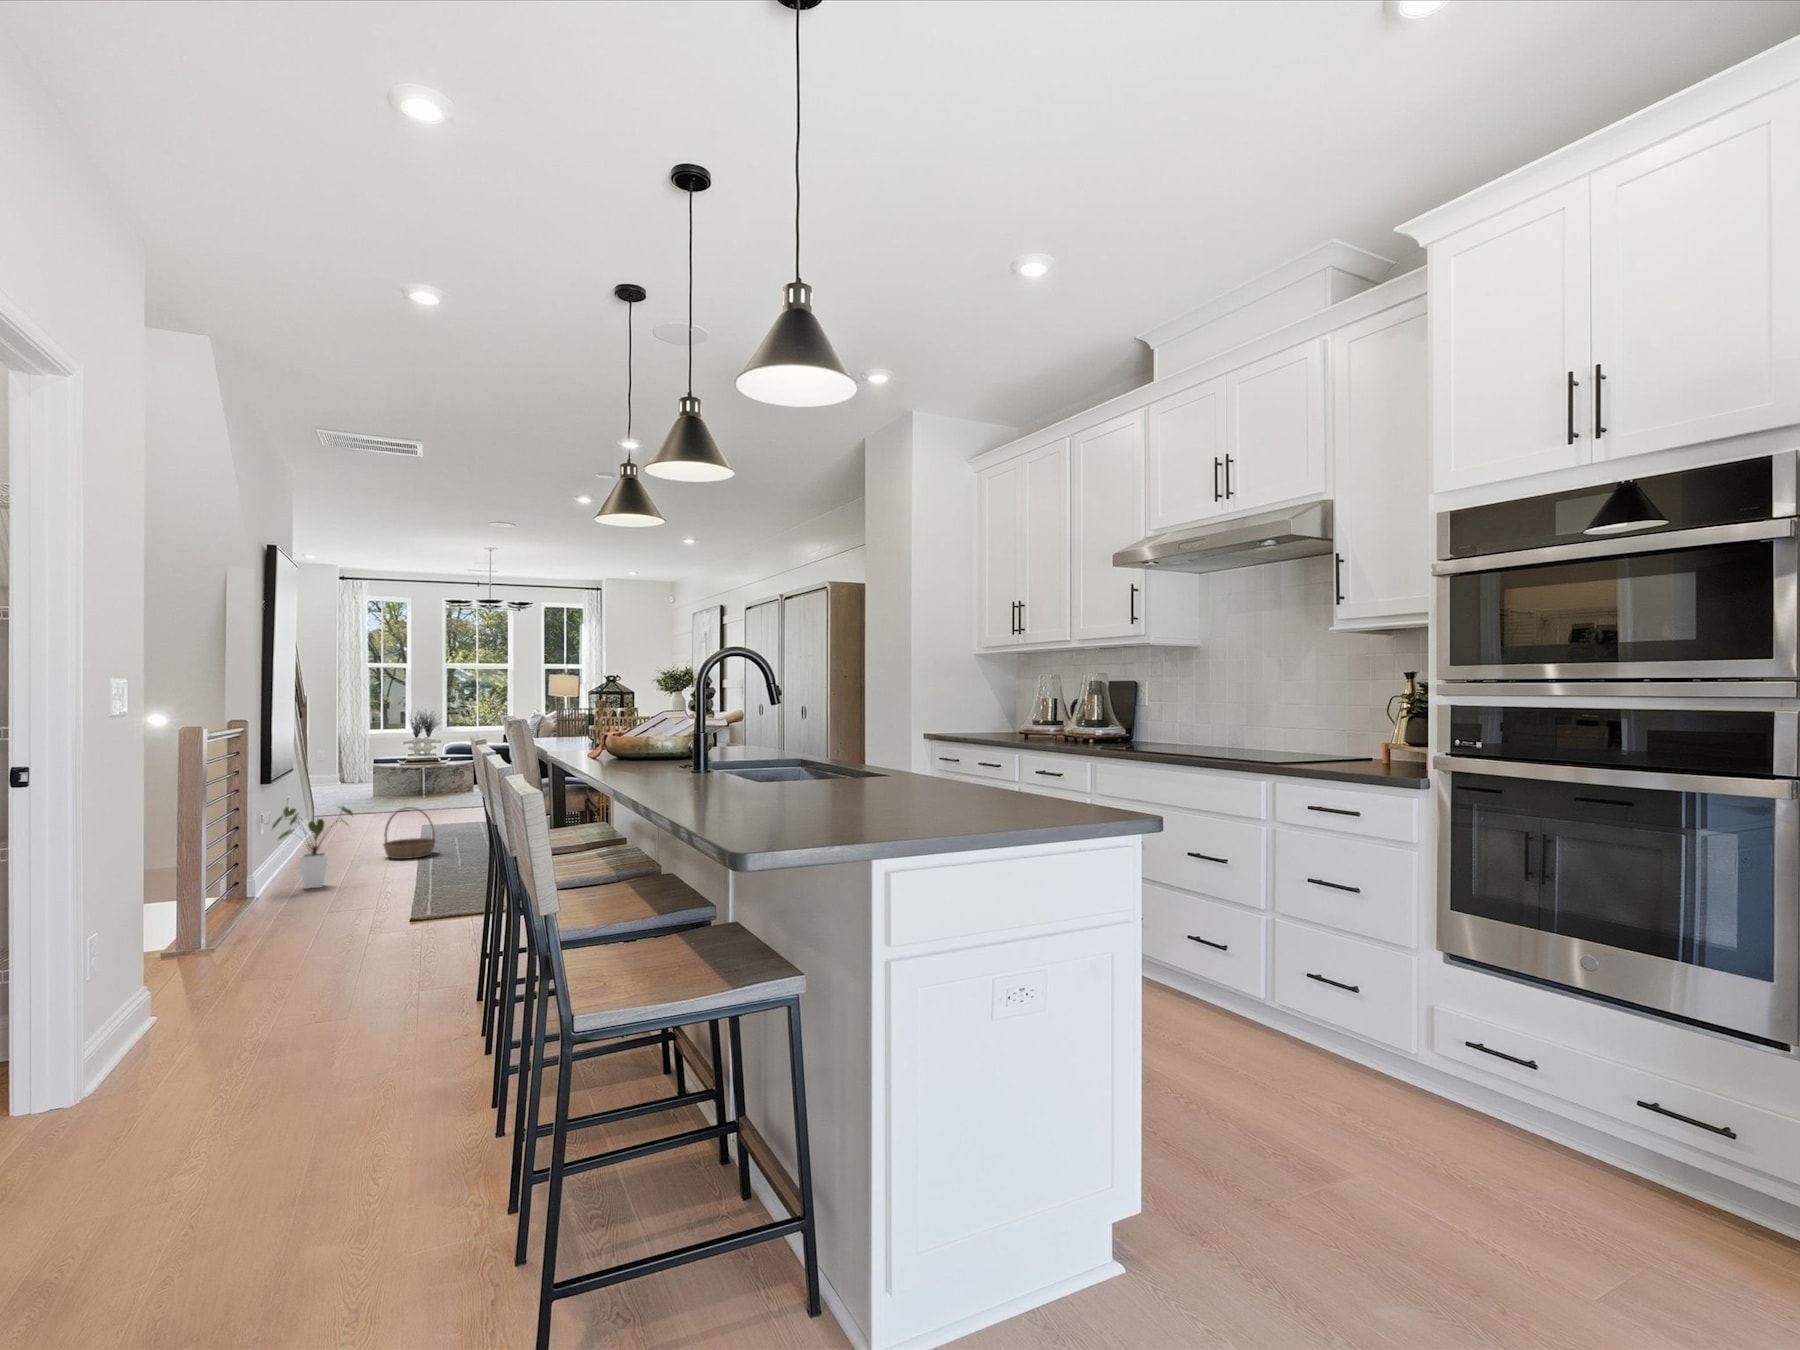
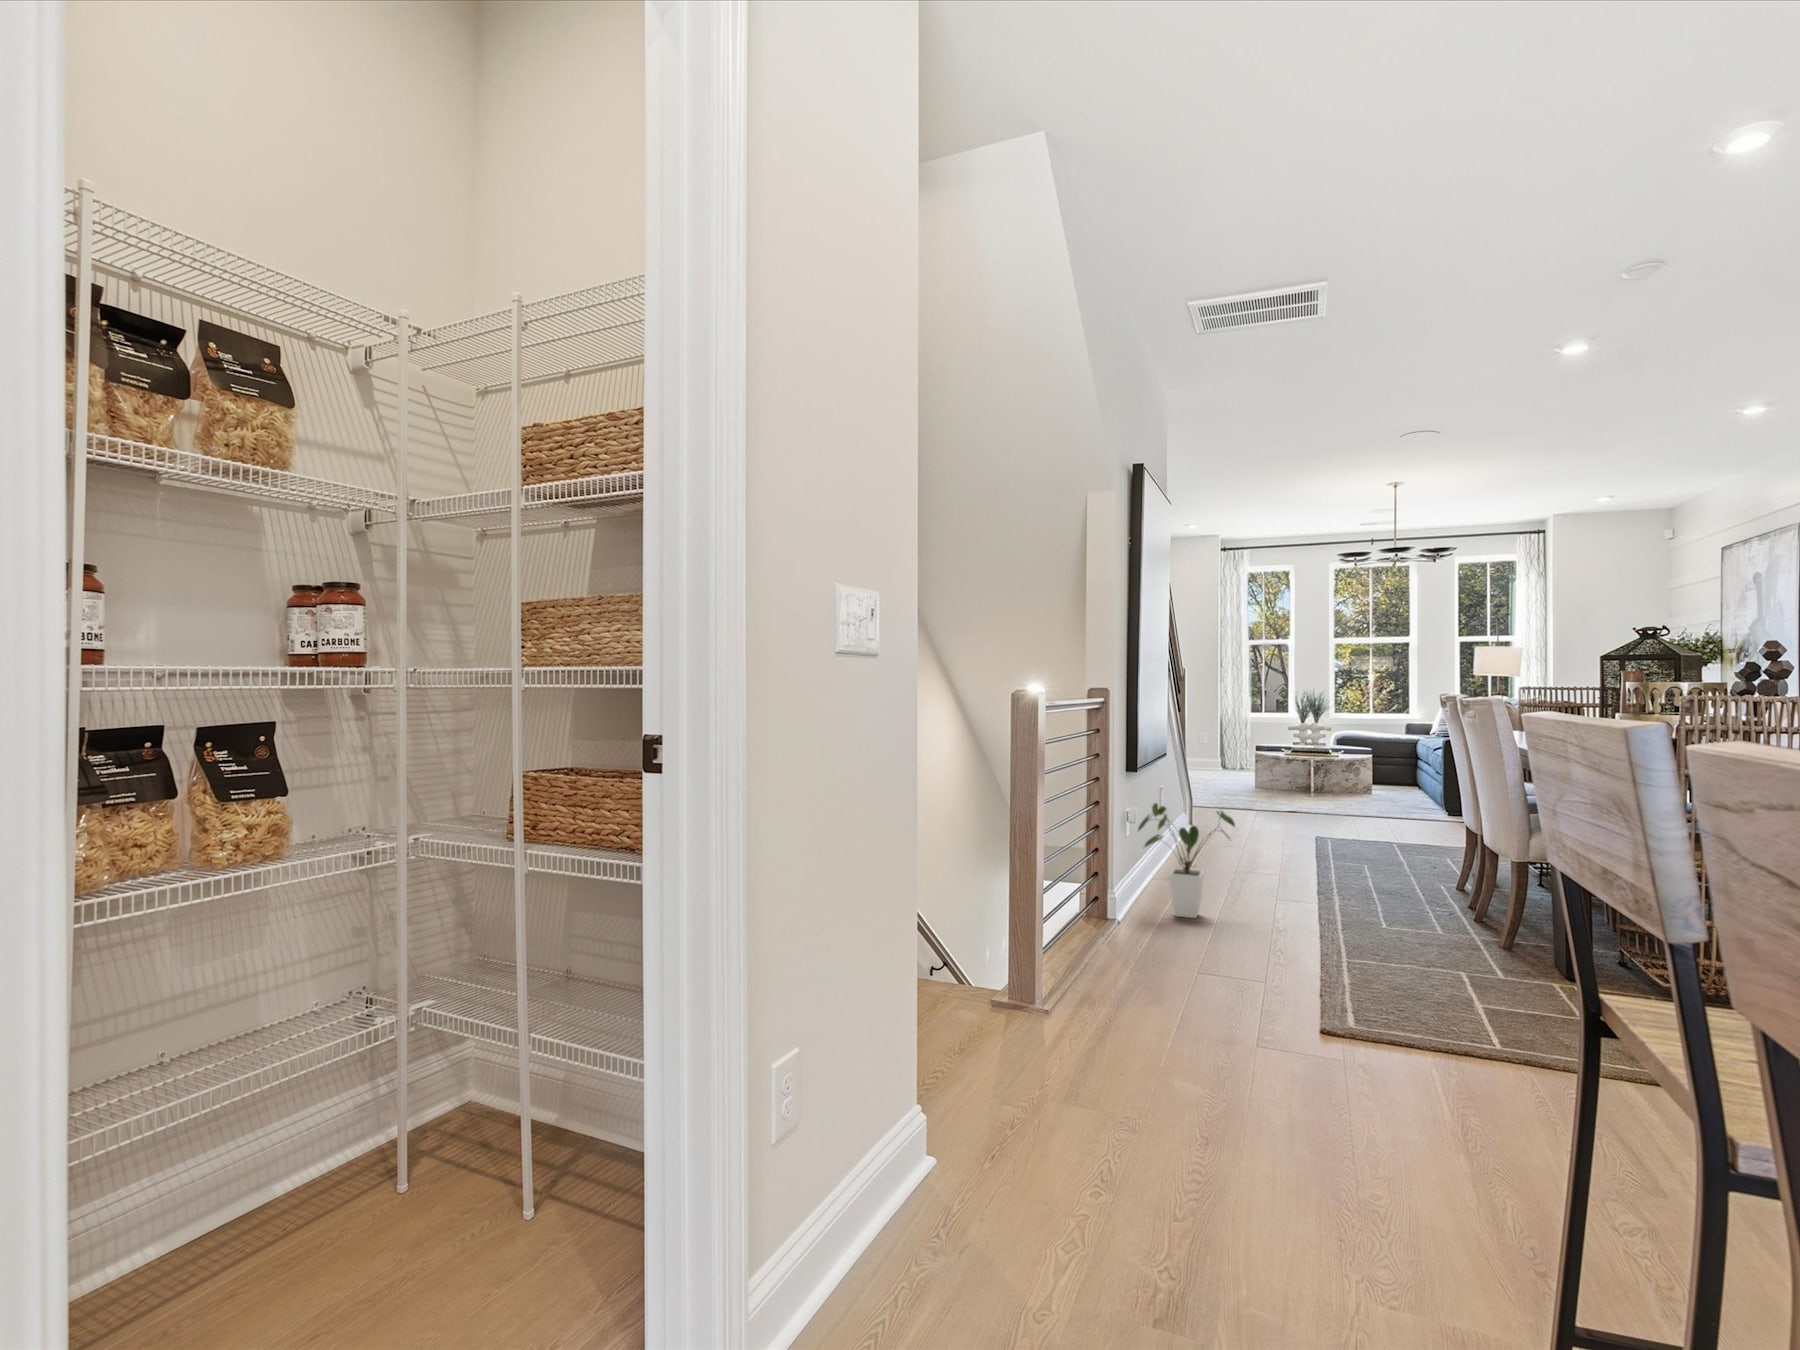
basket: present [383,807,436,859] -> none [1272,816,1343,889]

